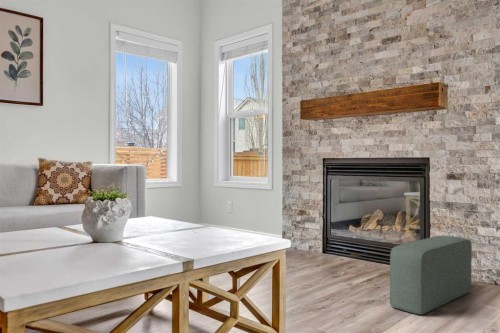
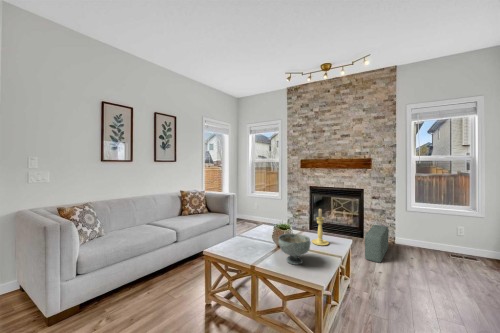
candle holder: none [202,158,243,244] -> present [312,209,329,246]
decorative bowl: none [54,200,138,263] -> present [279,233,311,265]

